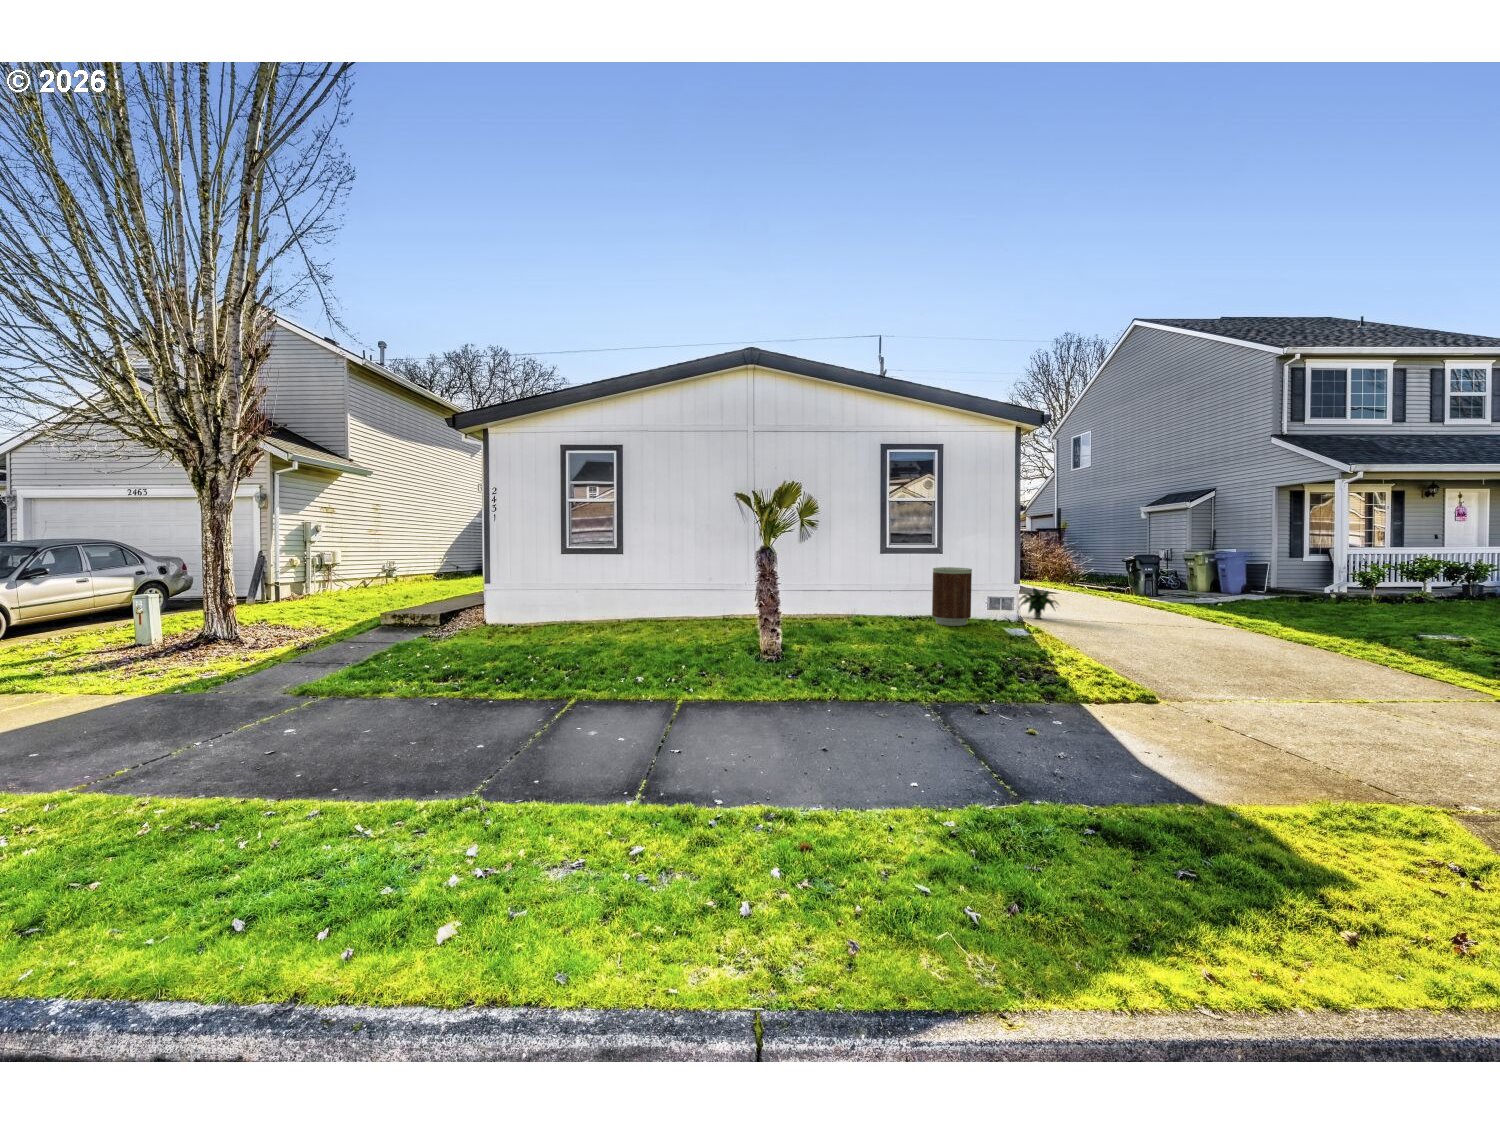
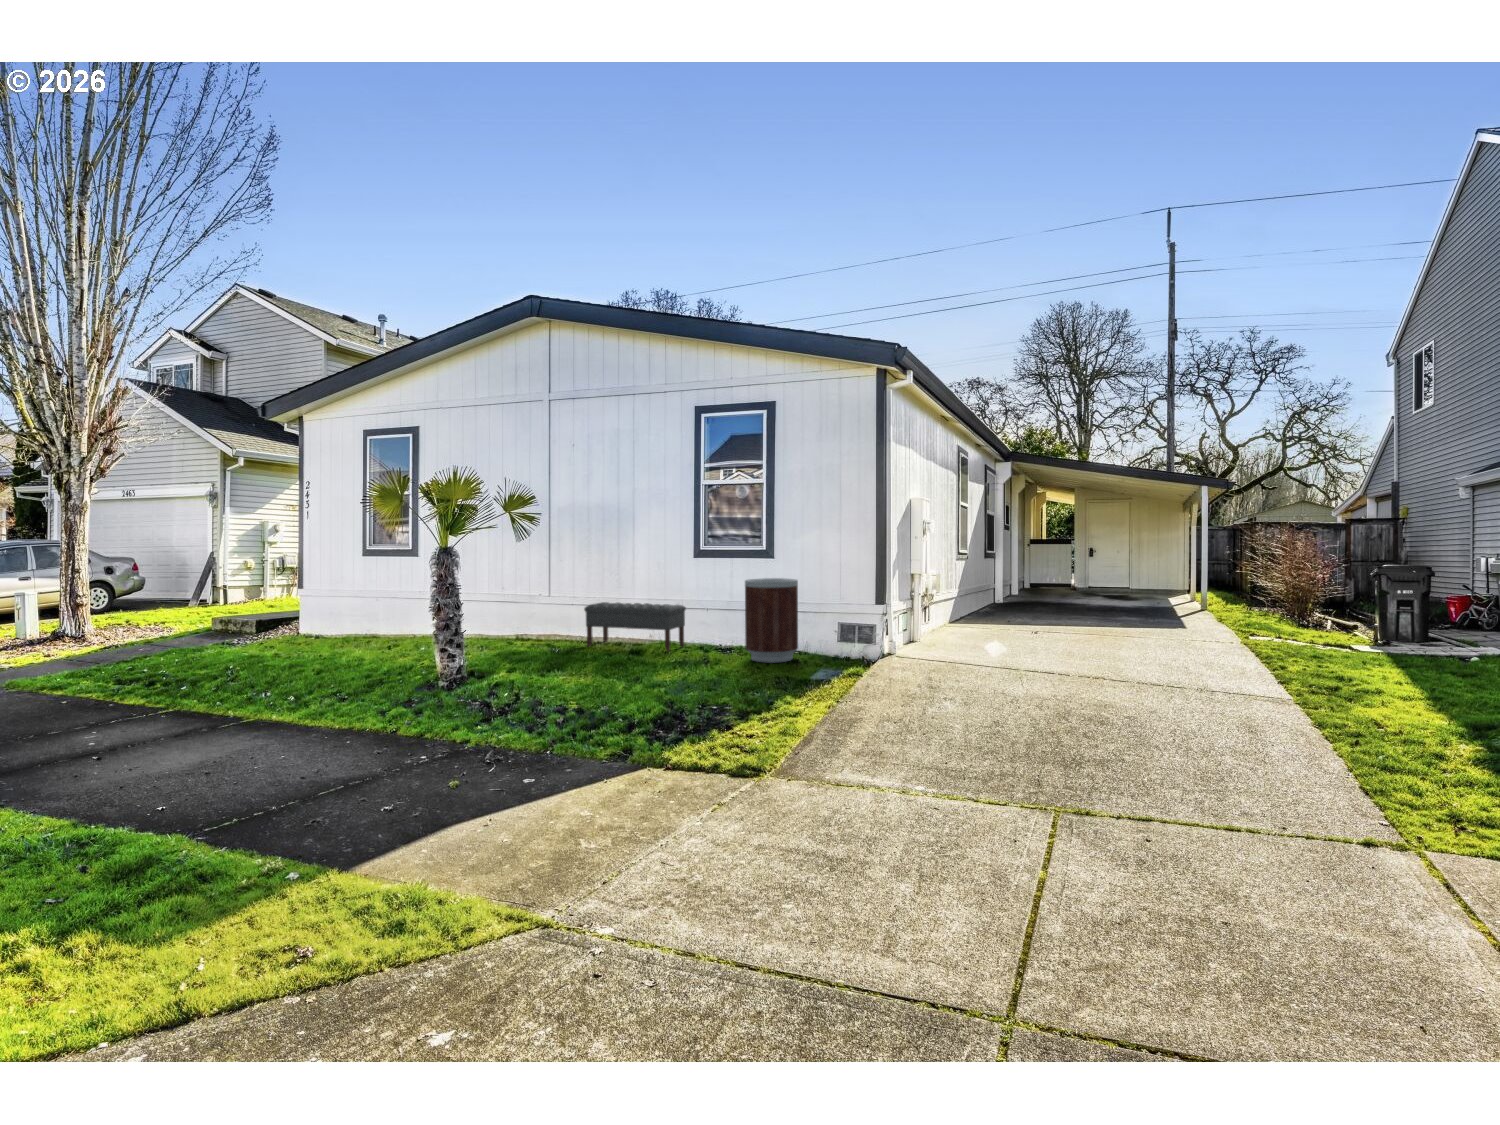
bench: none [802,587,875,622] -> present [584,602,686,651]
potted plant: present [1019,588,1059,619] -> none [898,608,960,659]

